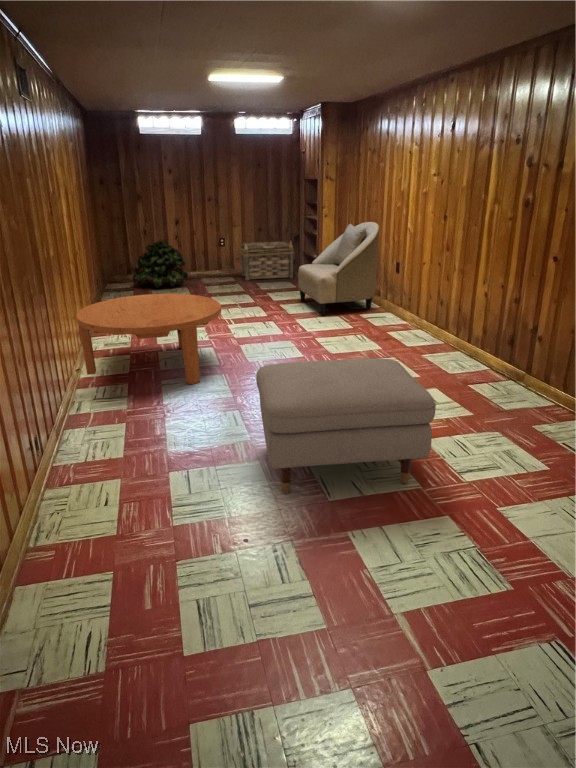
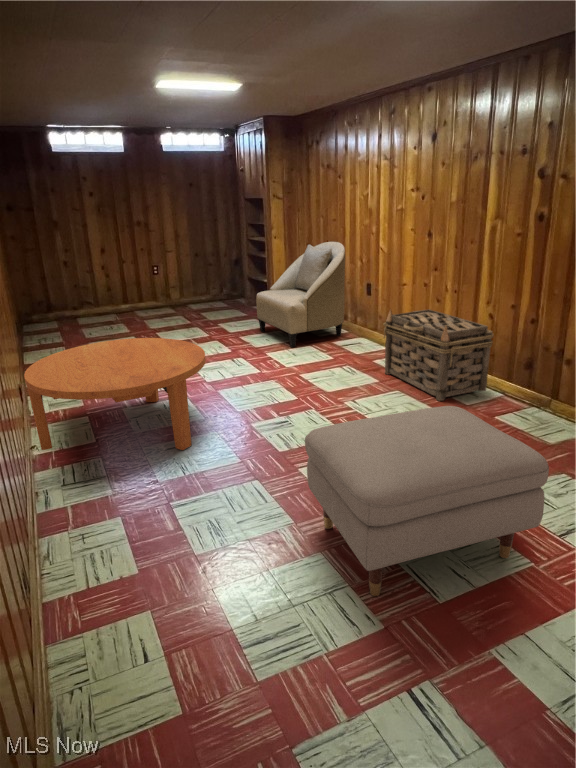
potted plant: present [133,241,188,288] -> none [56,272,121,327]
basket: present [240,241,295,280] -> present [383,309,494,401]

